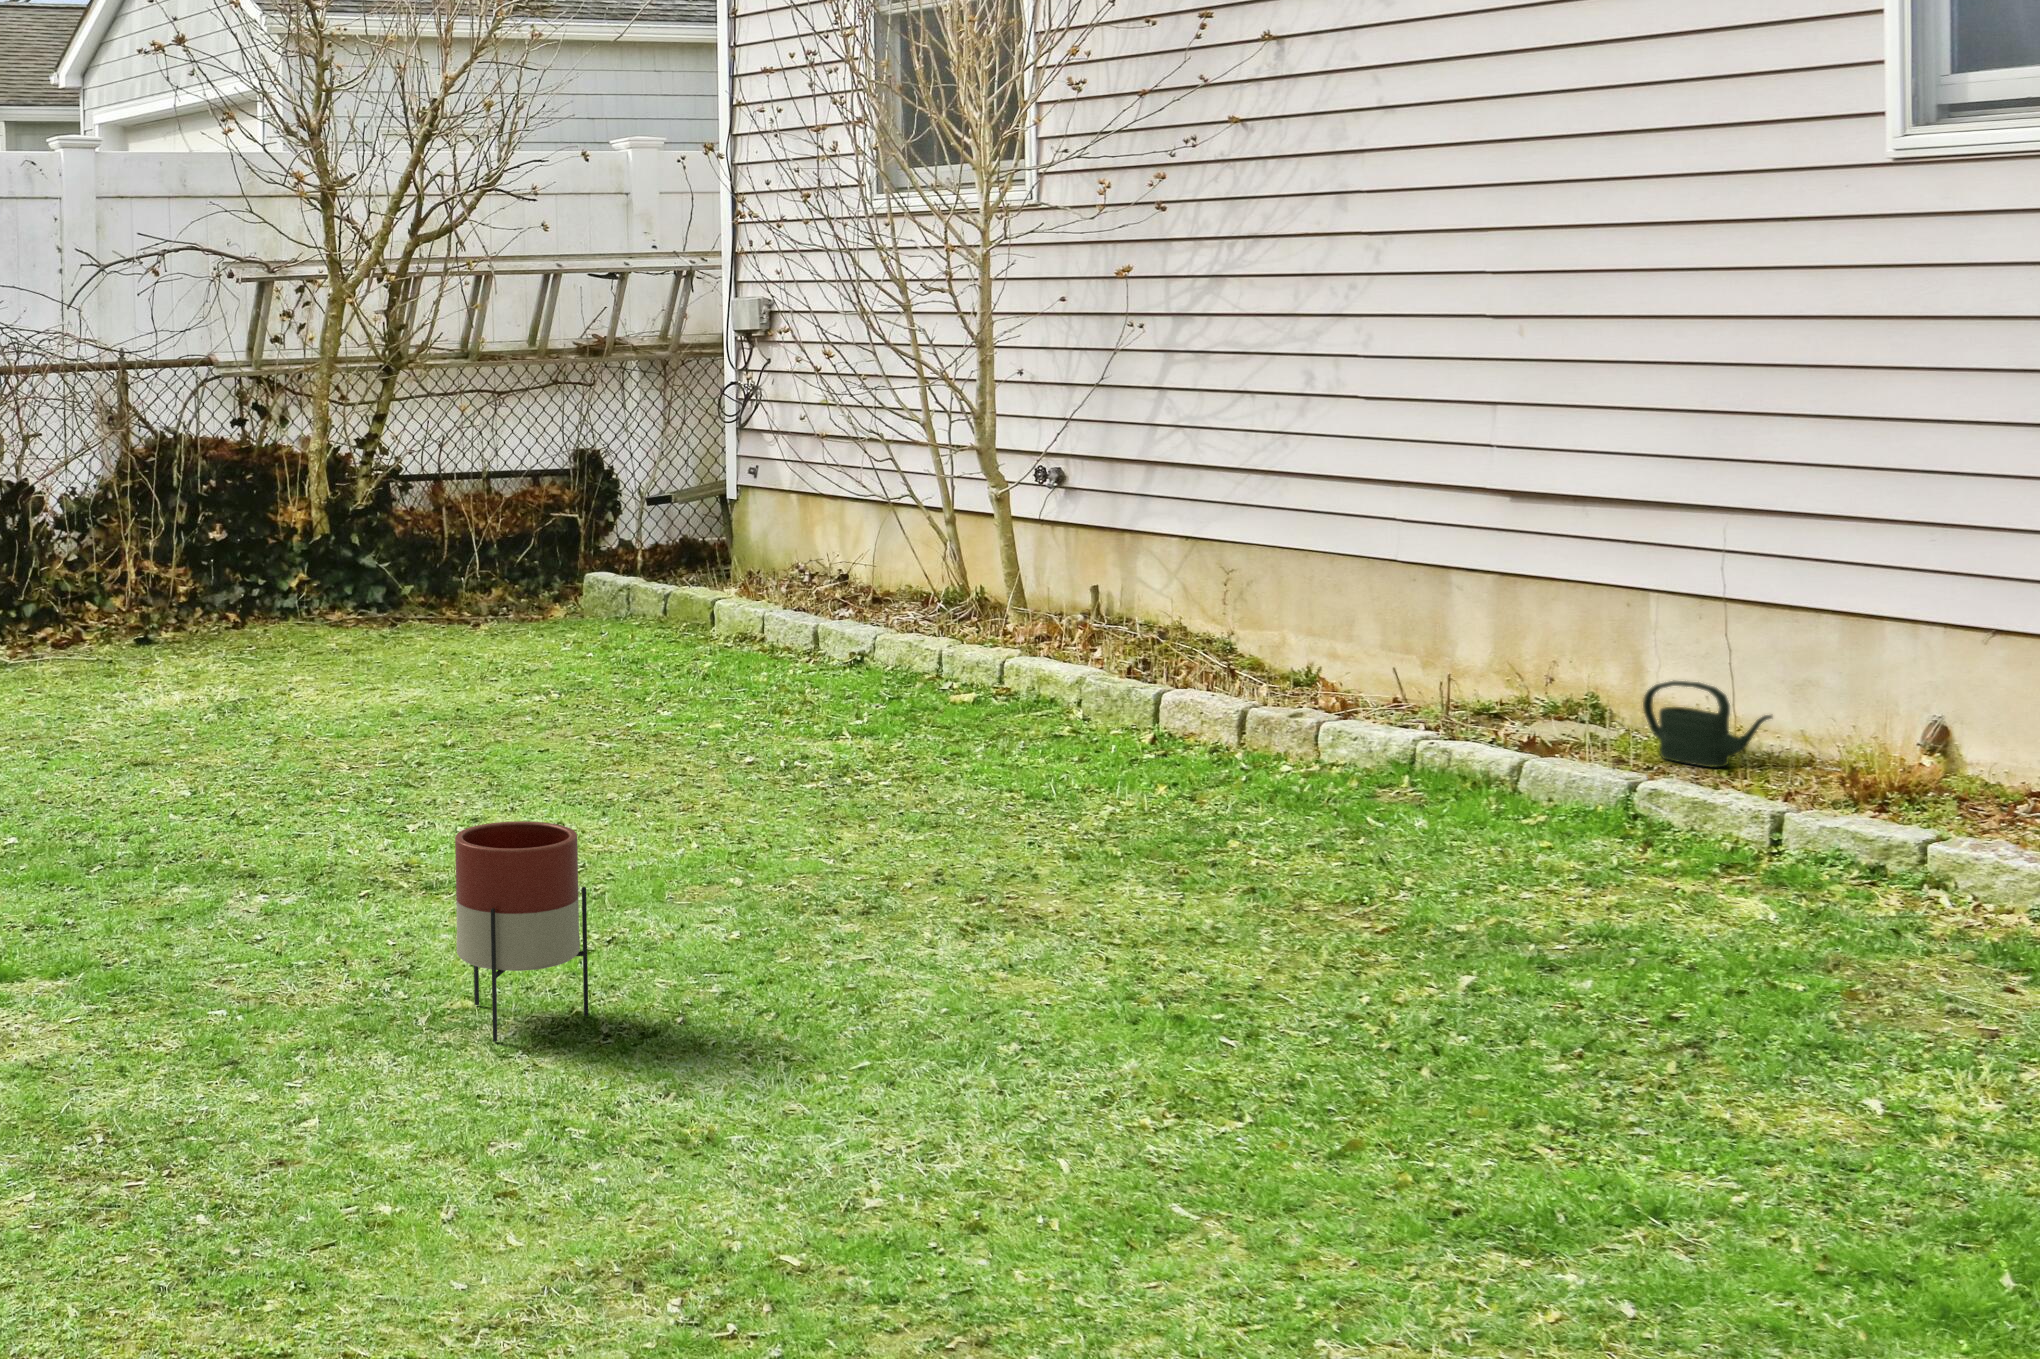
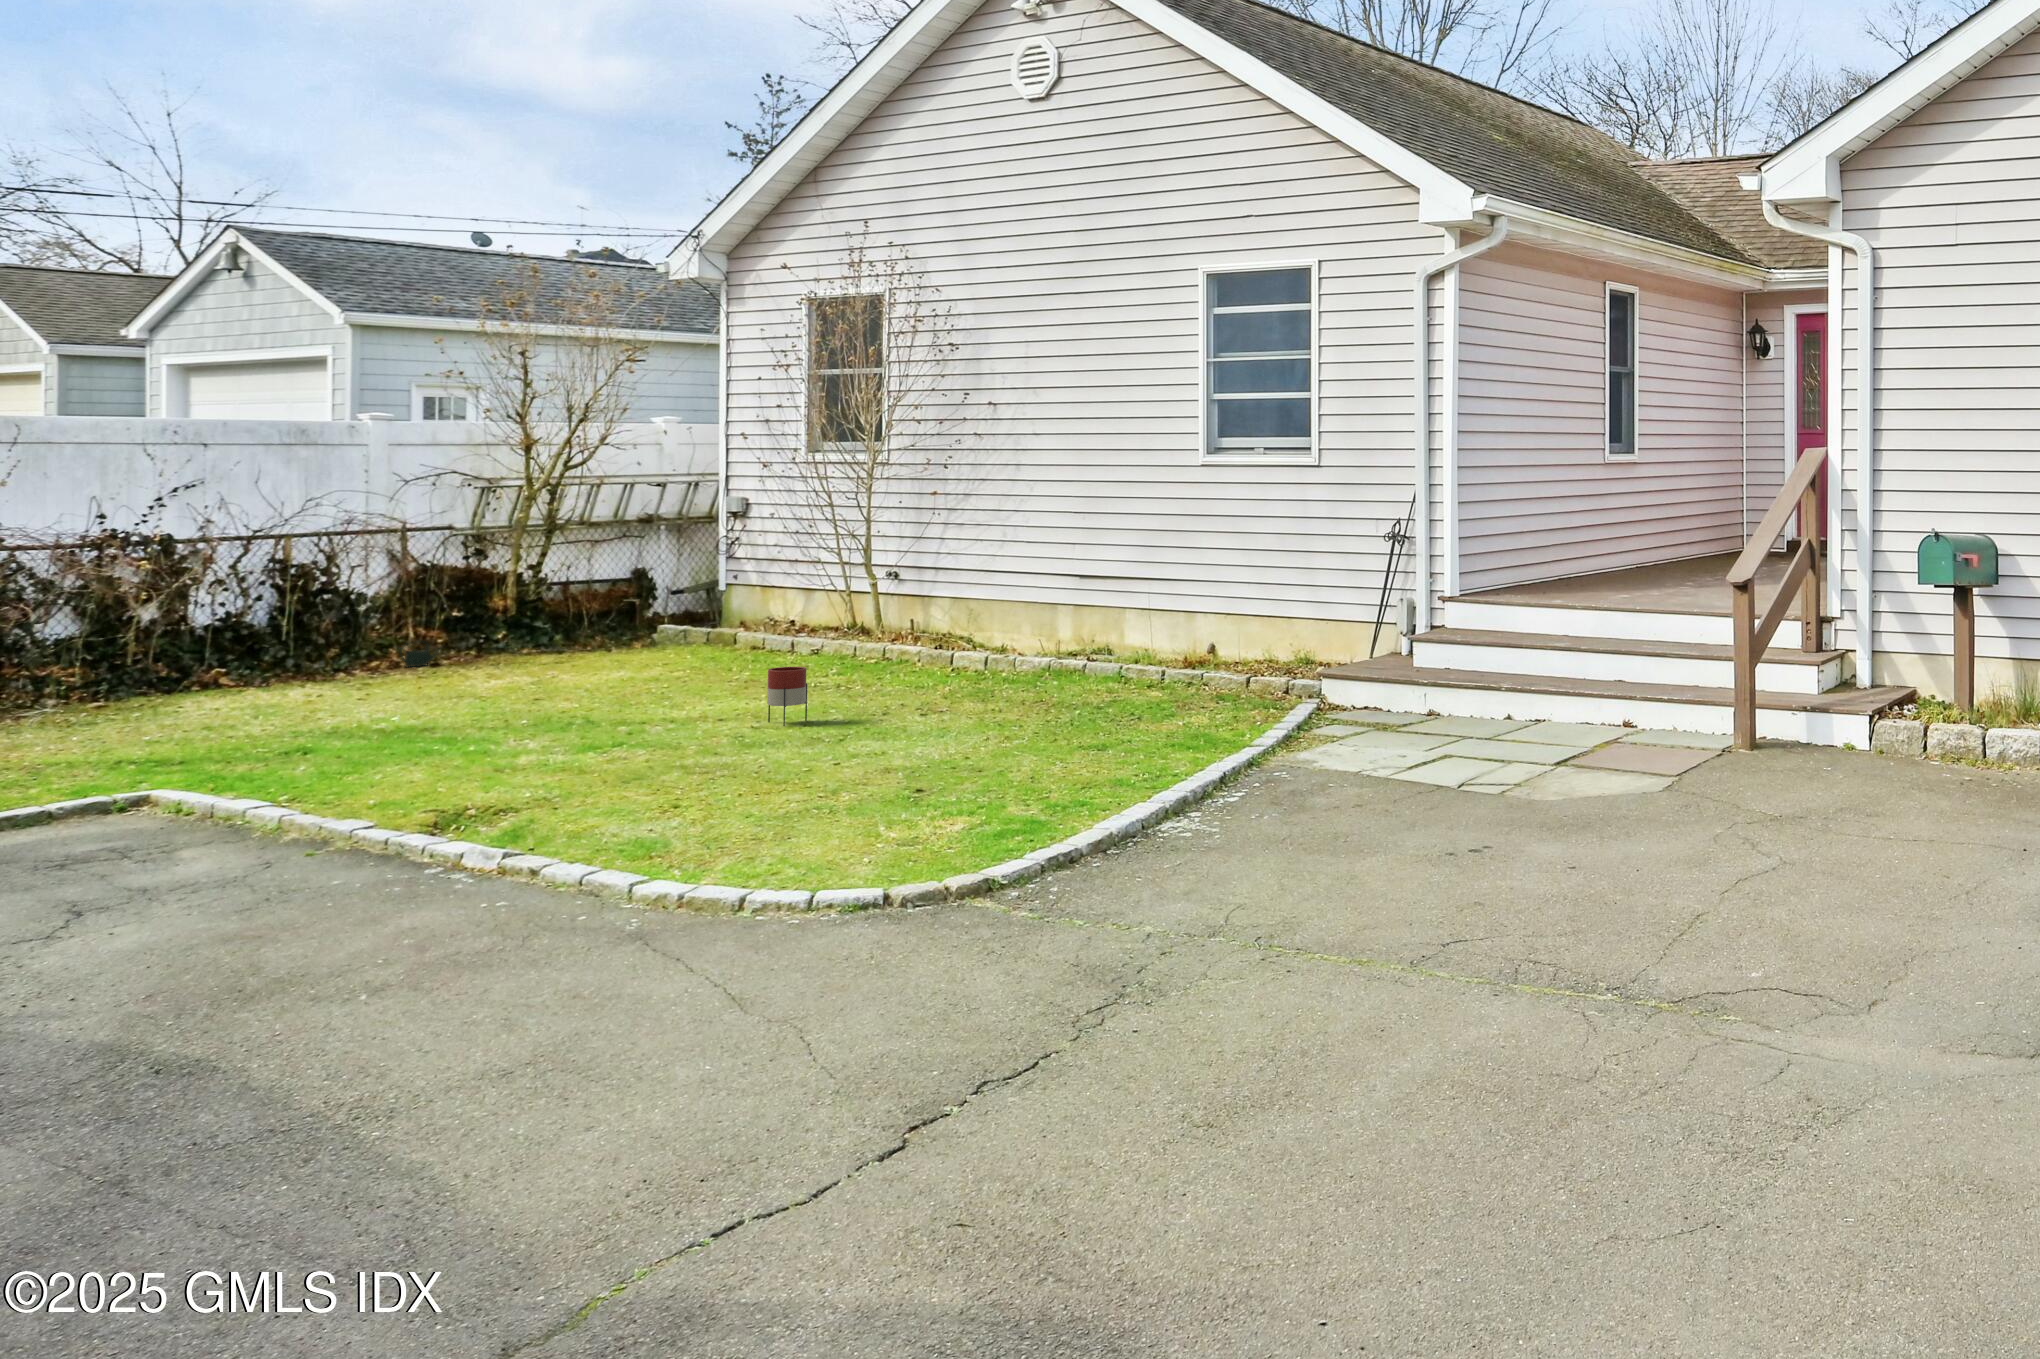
watering can: present [1643,681,1772,767] -> present [399,643,437,667]

